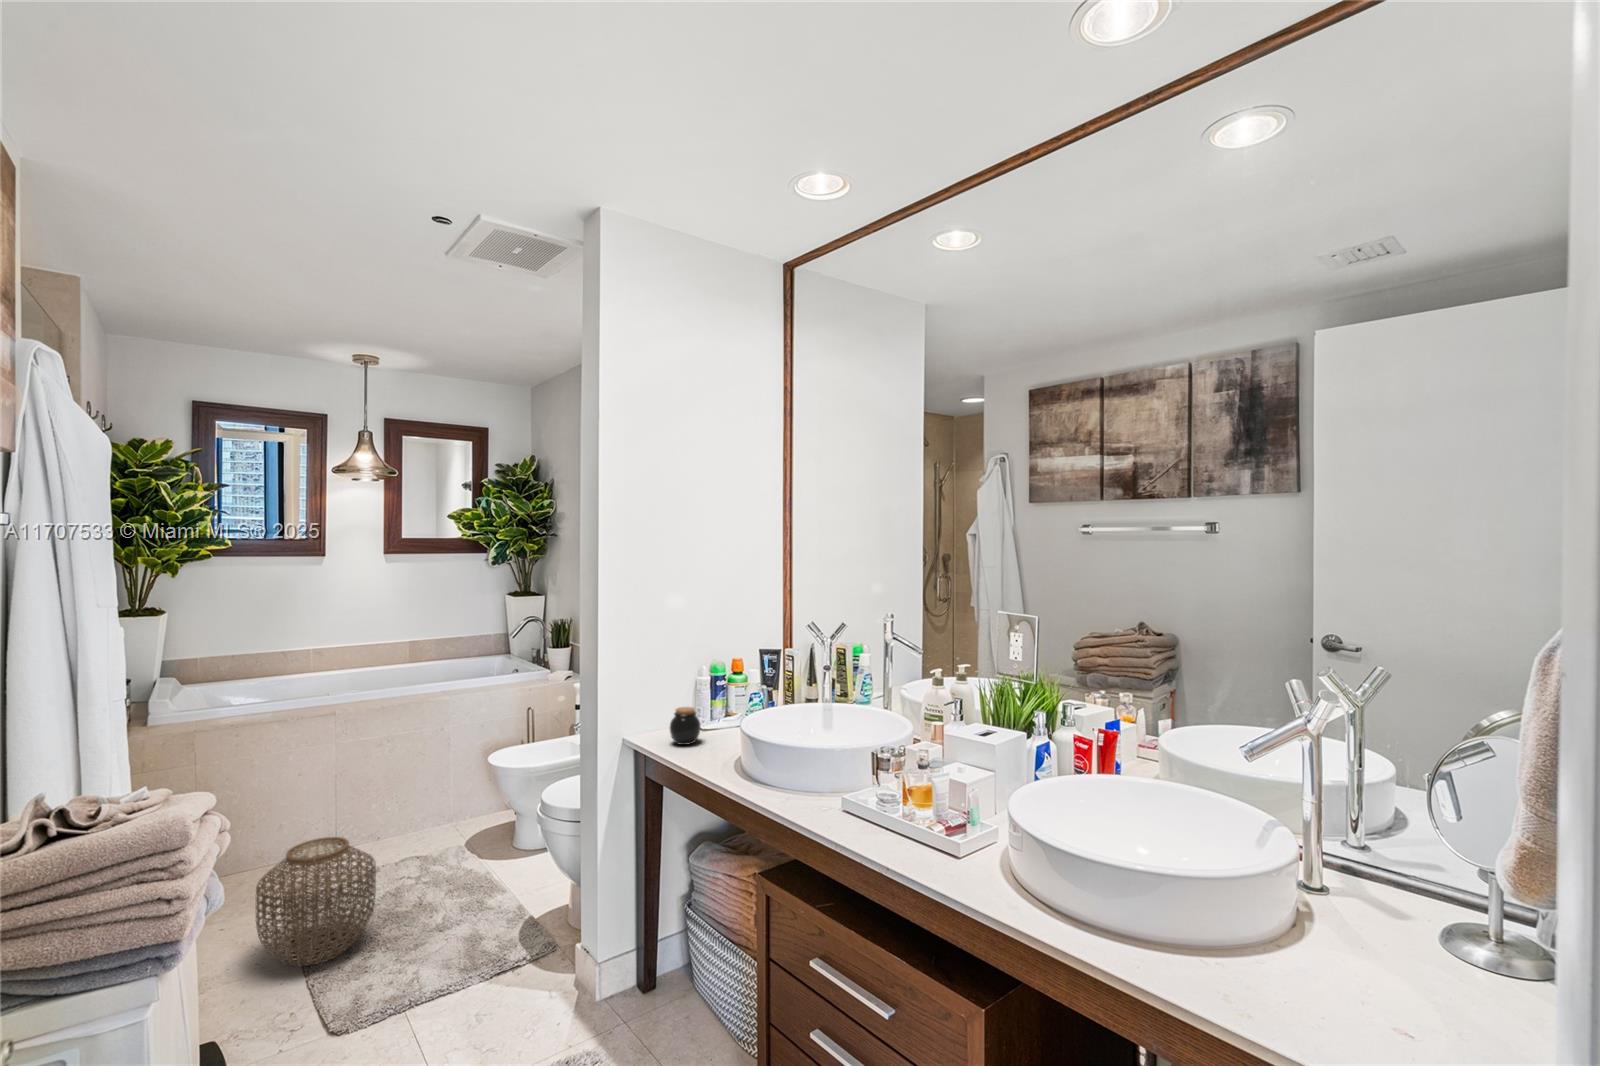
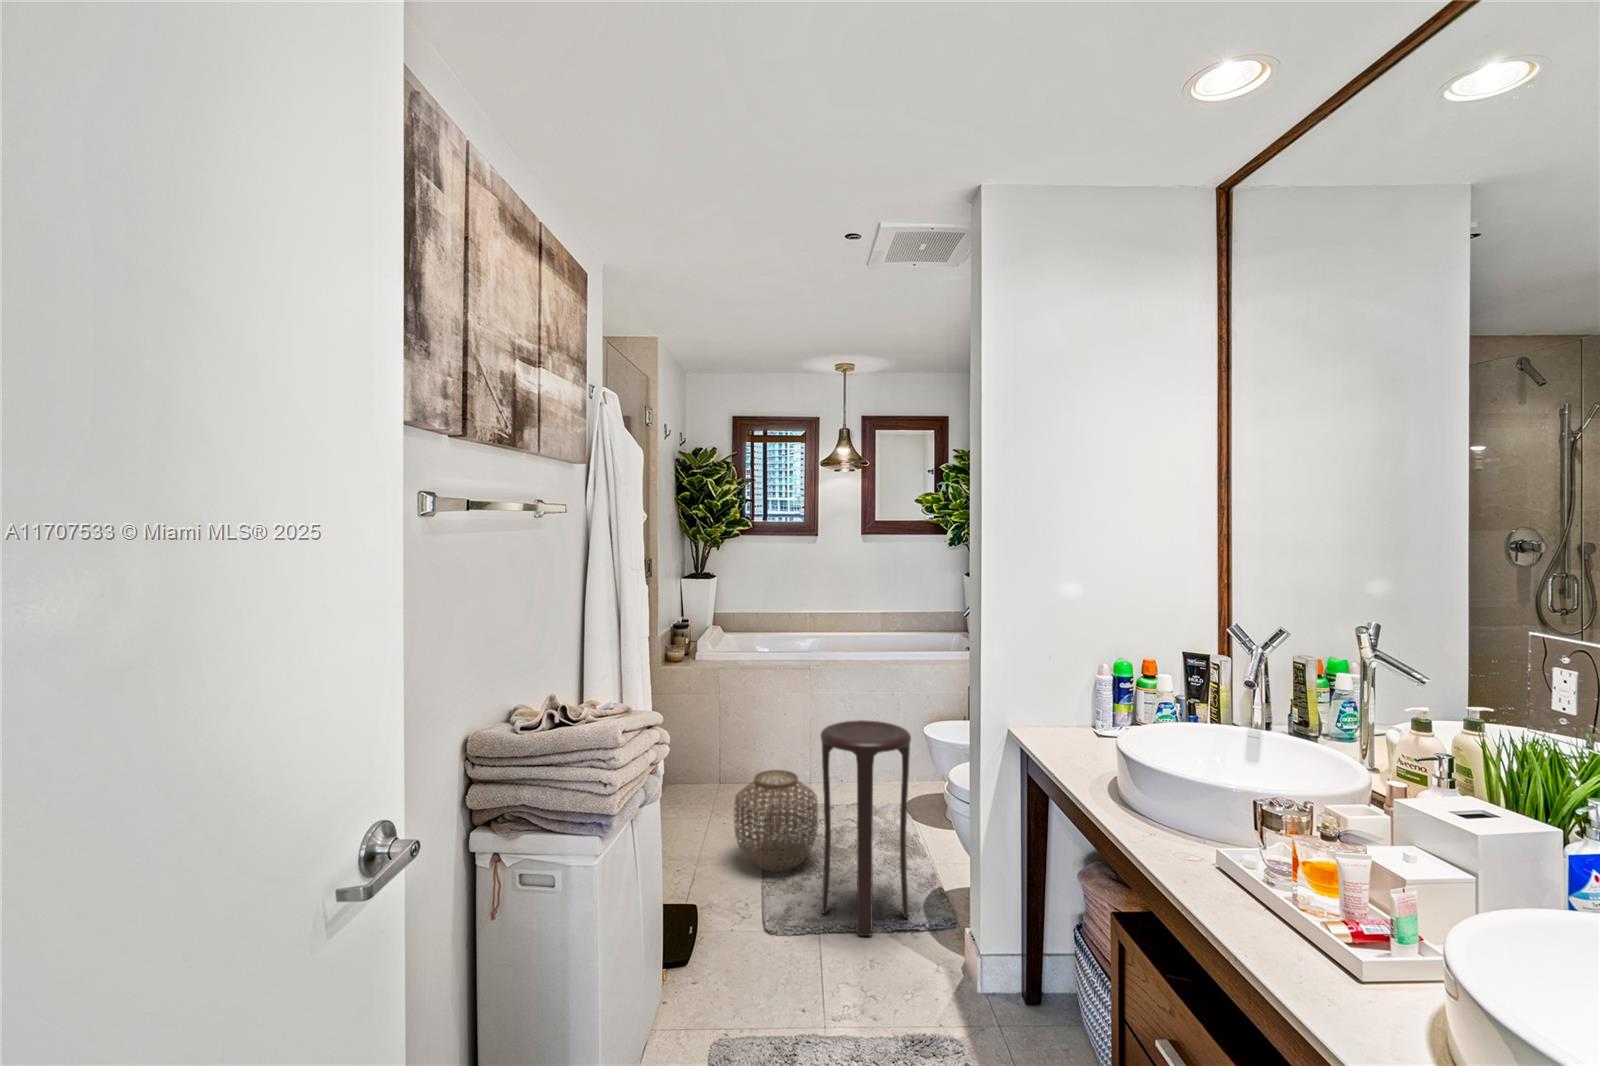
jar: present [670,707,701,745] -> none [1053,708,1088,750]
stool: none [398,755,507,996] -> present [821,720,911,936]

